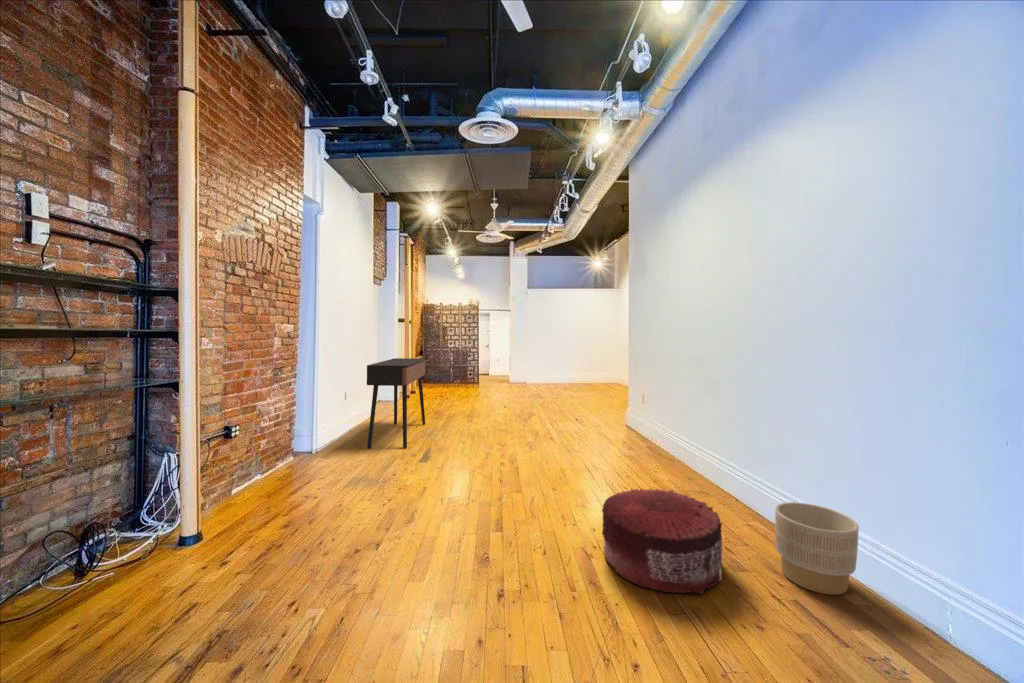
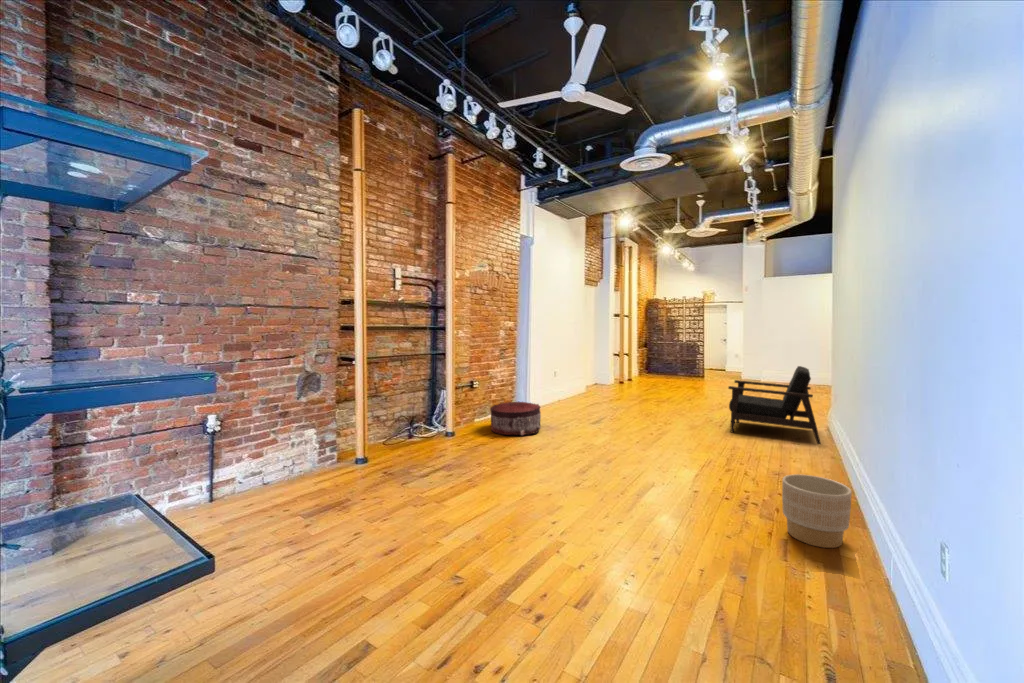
console table: present [367,358,426,448] -> none [562,347,619,415]
armchair: none [558,371,648,446] -> present [728,366,821,444]
pouf: present [602,489,722,593] -> present [490,402,541,435]

